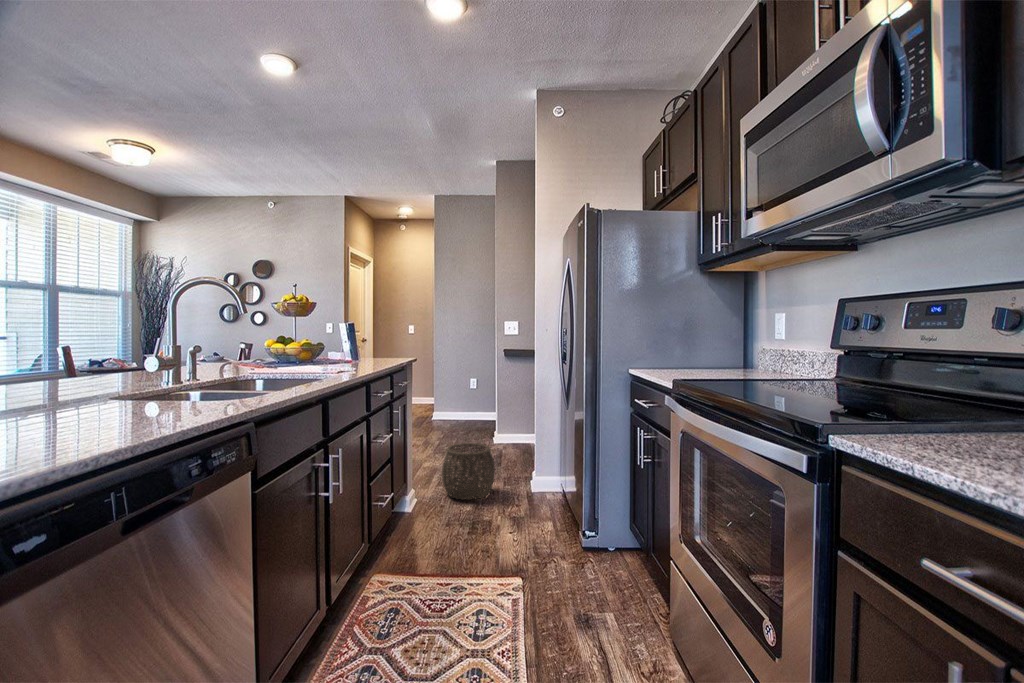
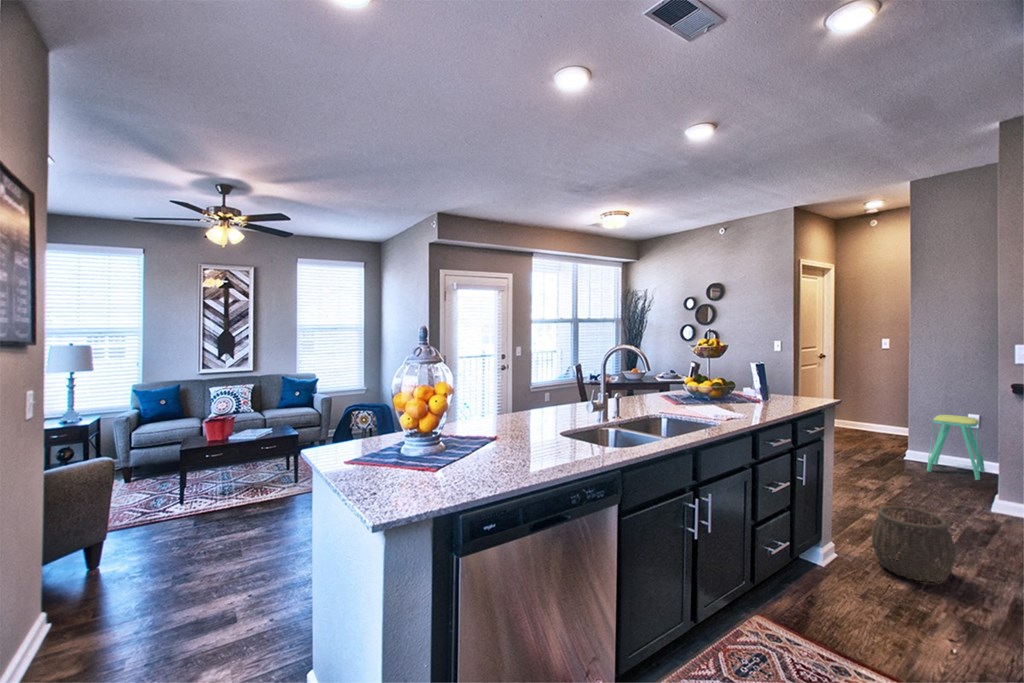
stool: none [448,381,478,427] -> present [927,415,985,480]

